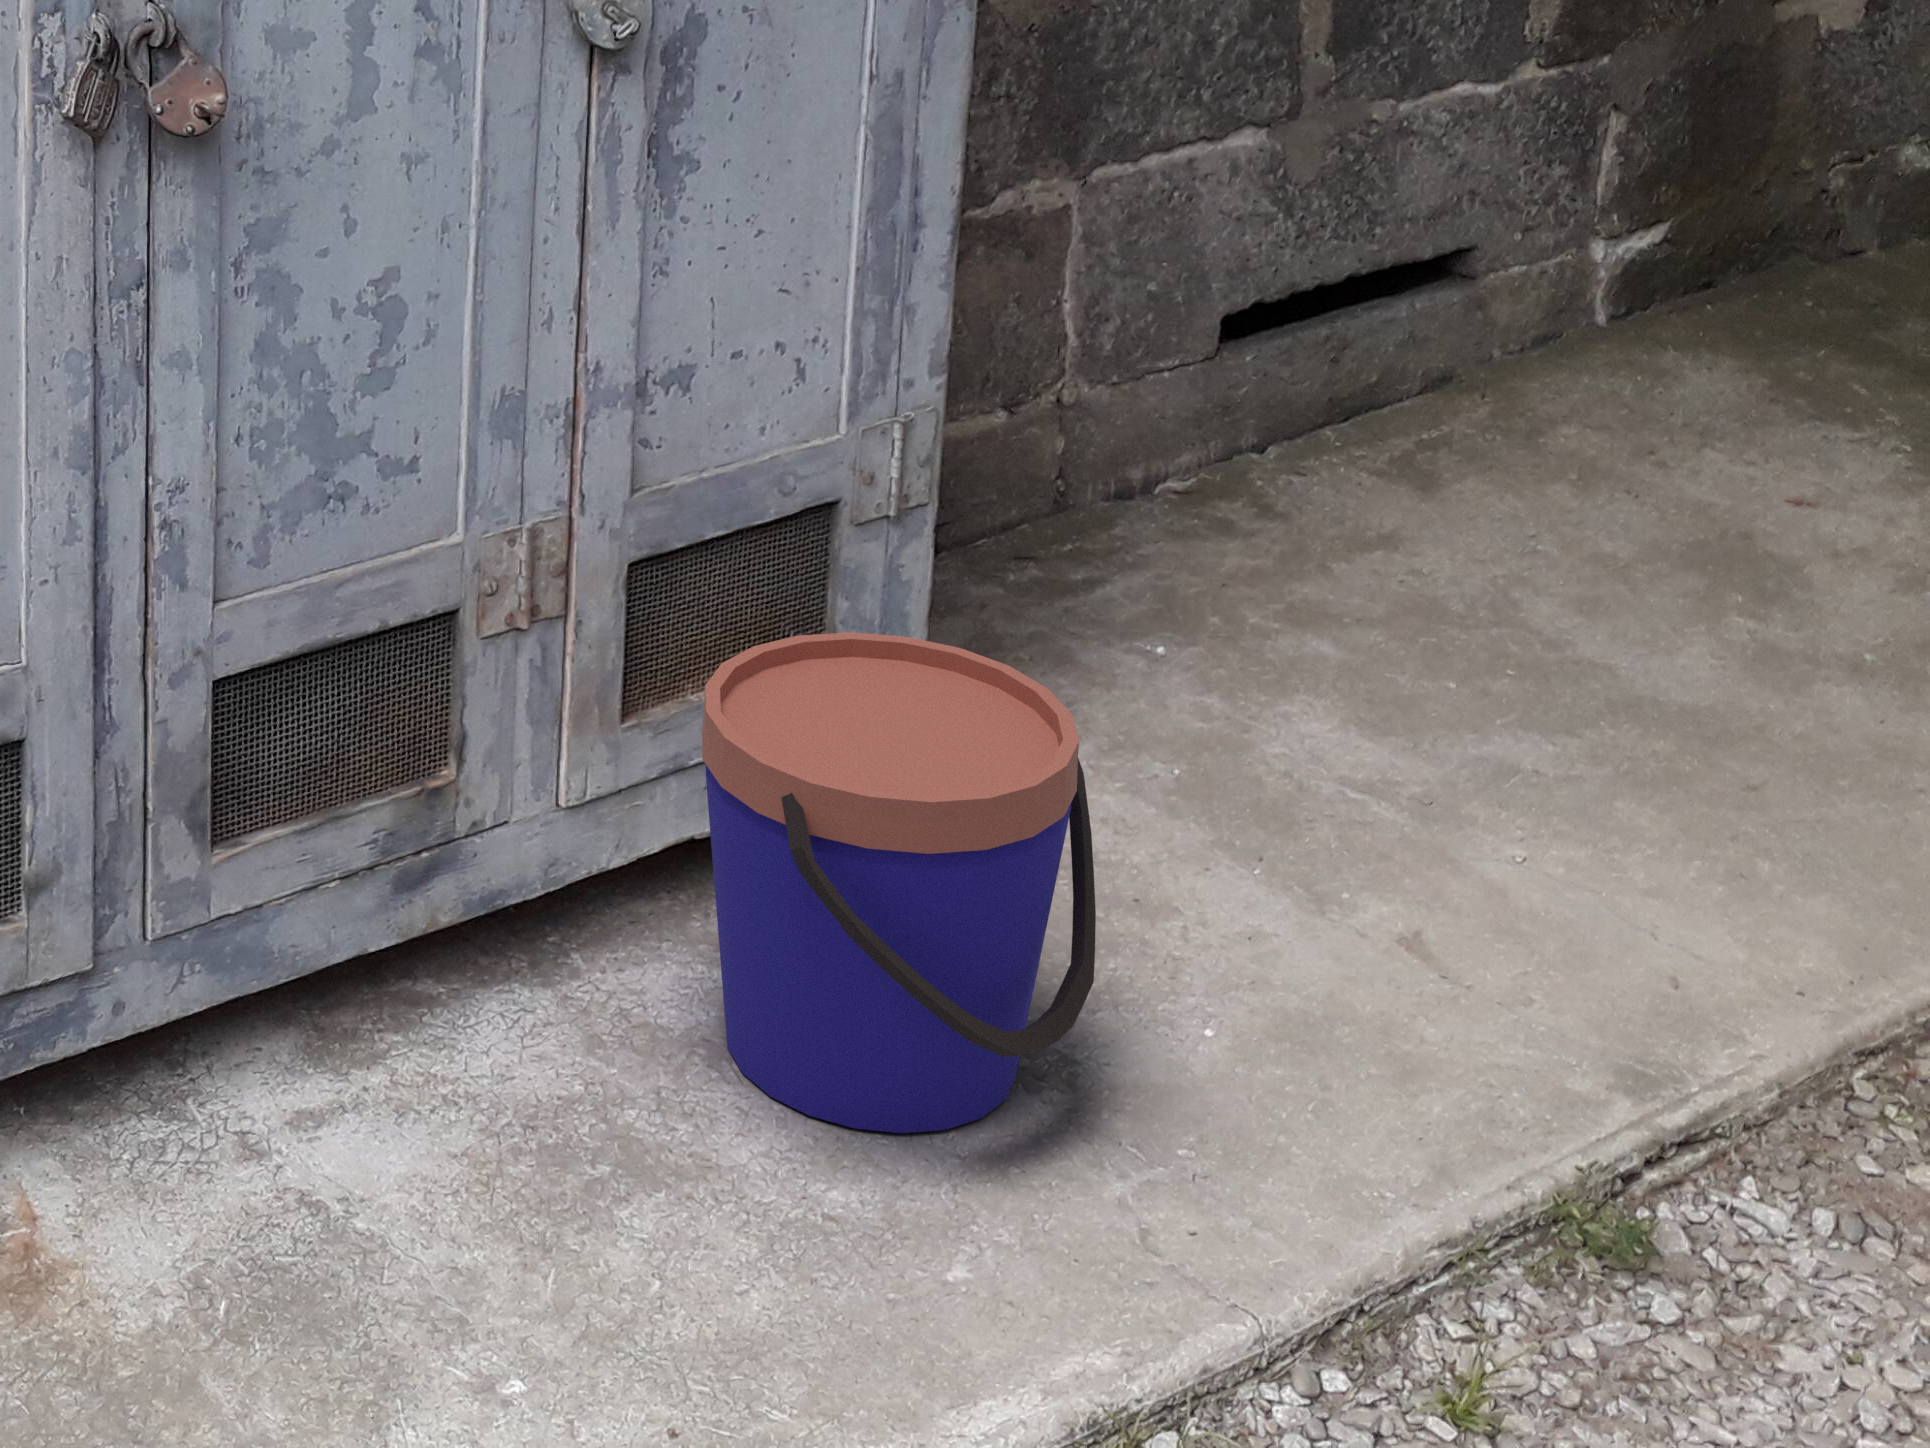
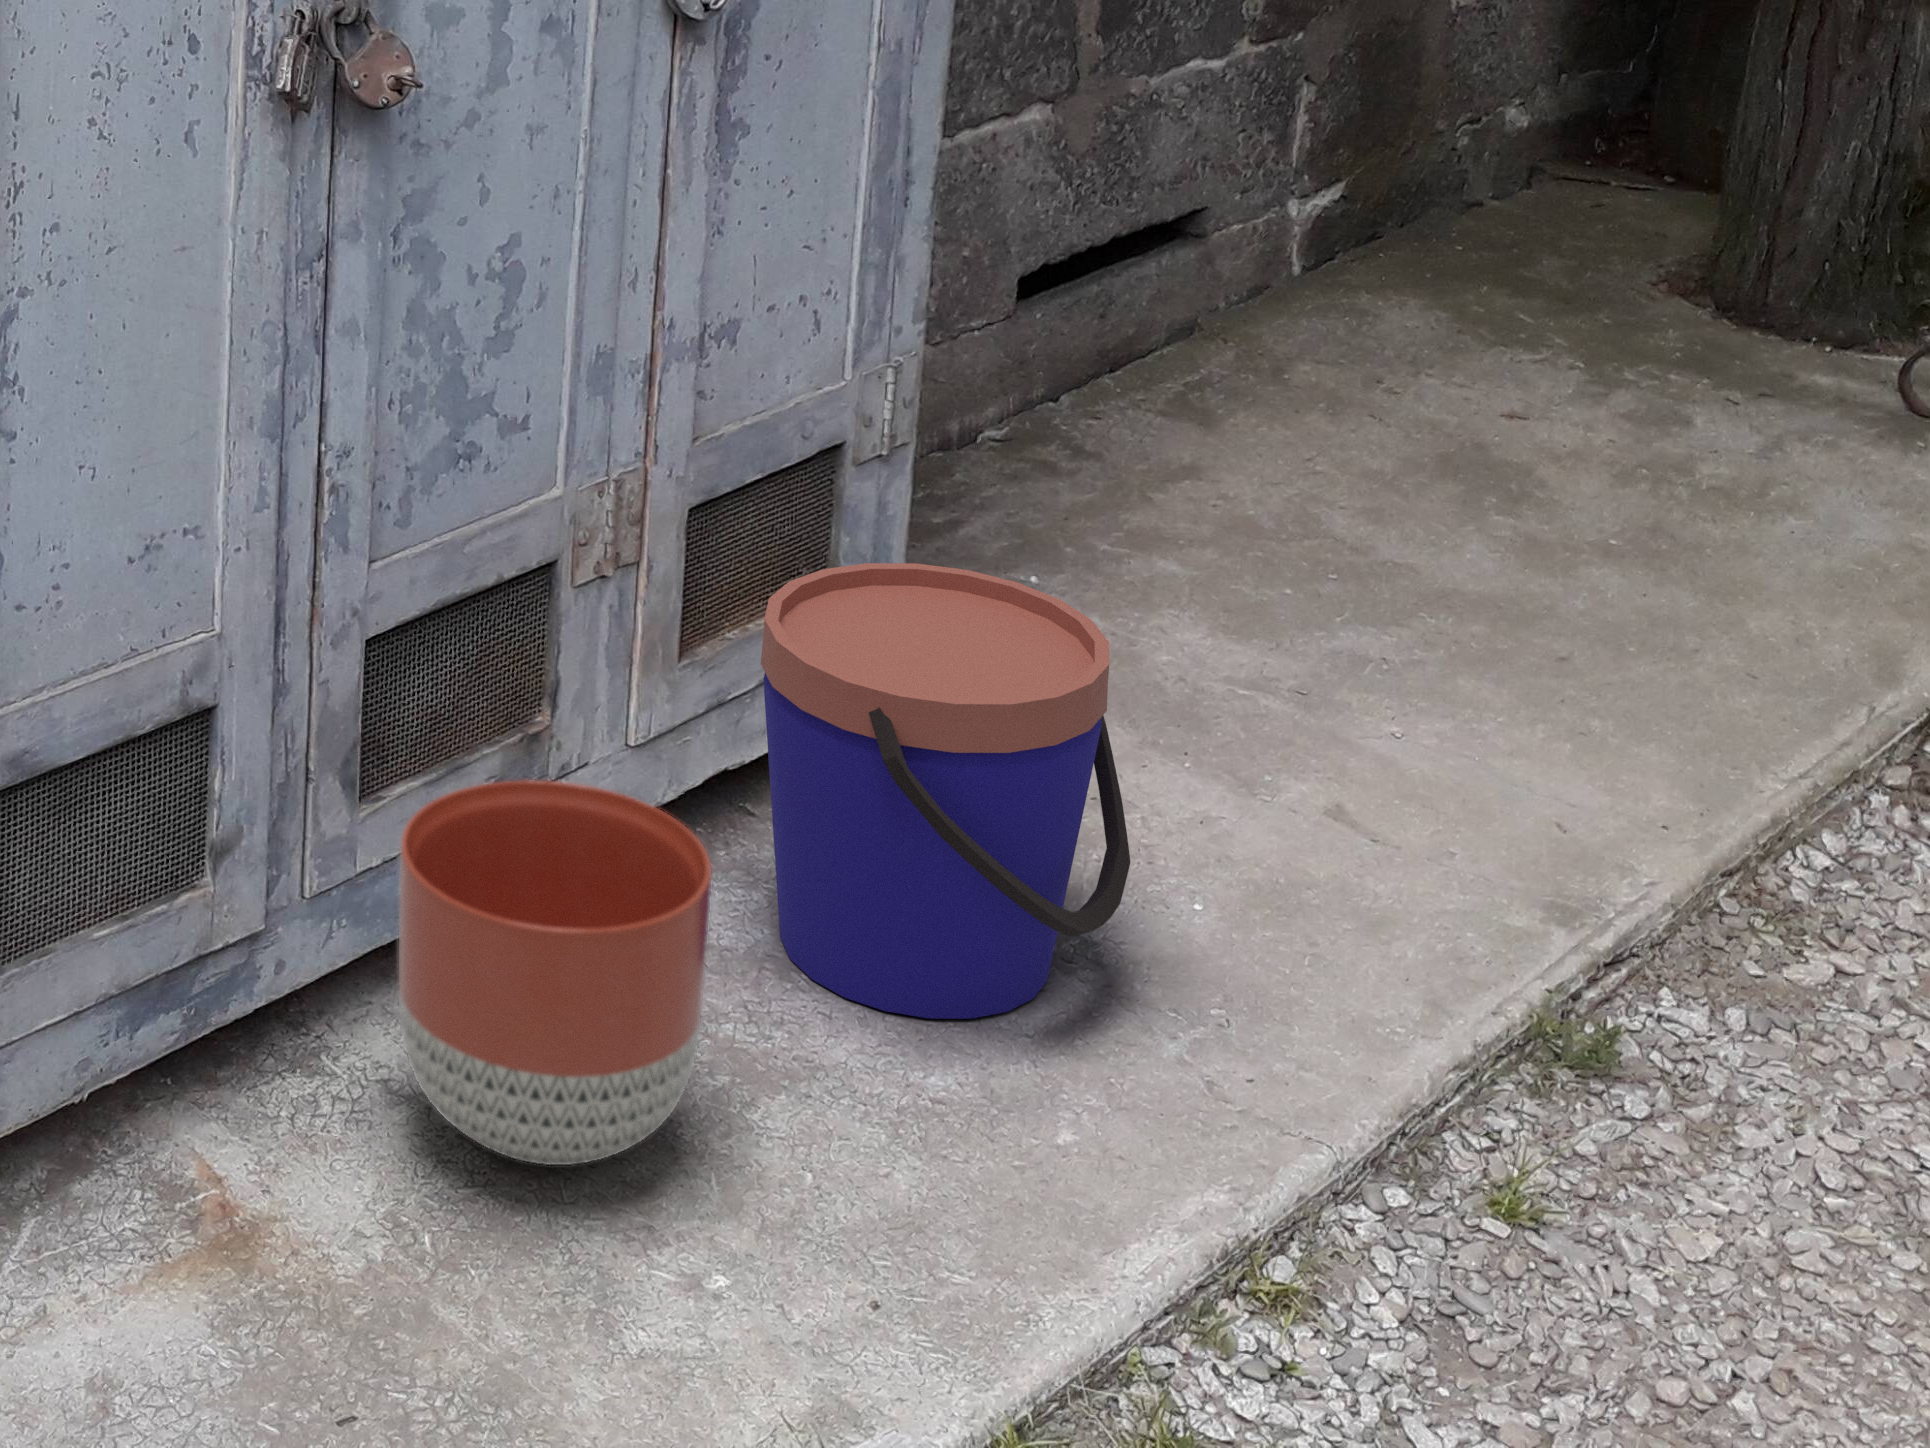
planter: none [230,838,555,1245] -> present [399,780,711,1165]

